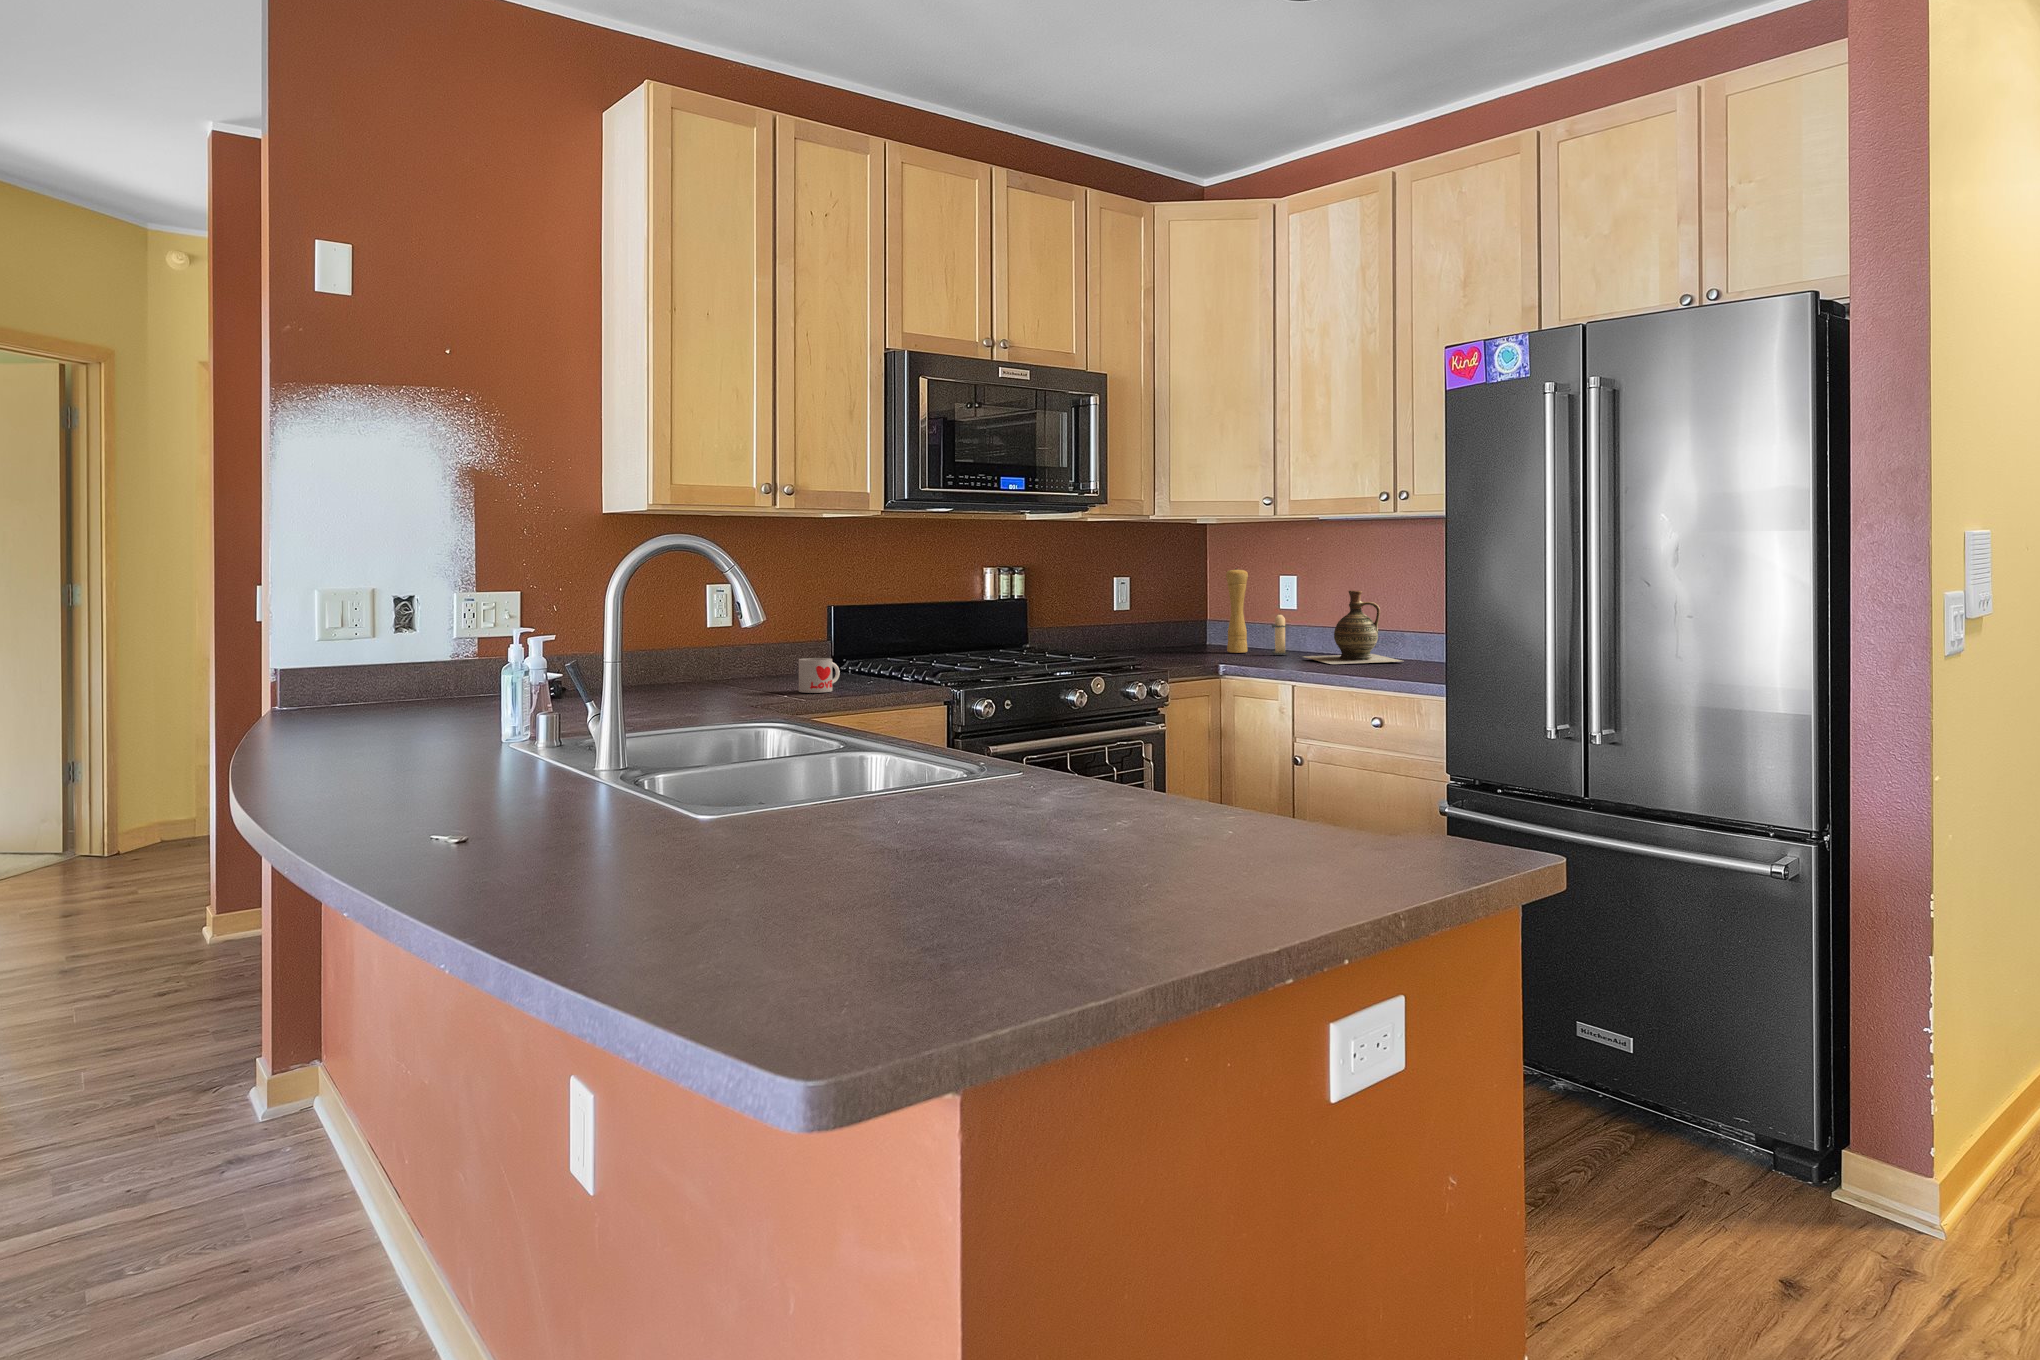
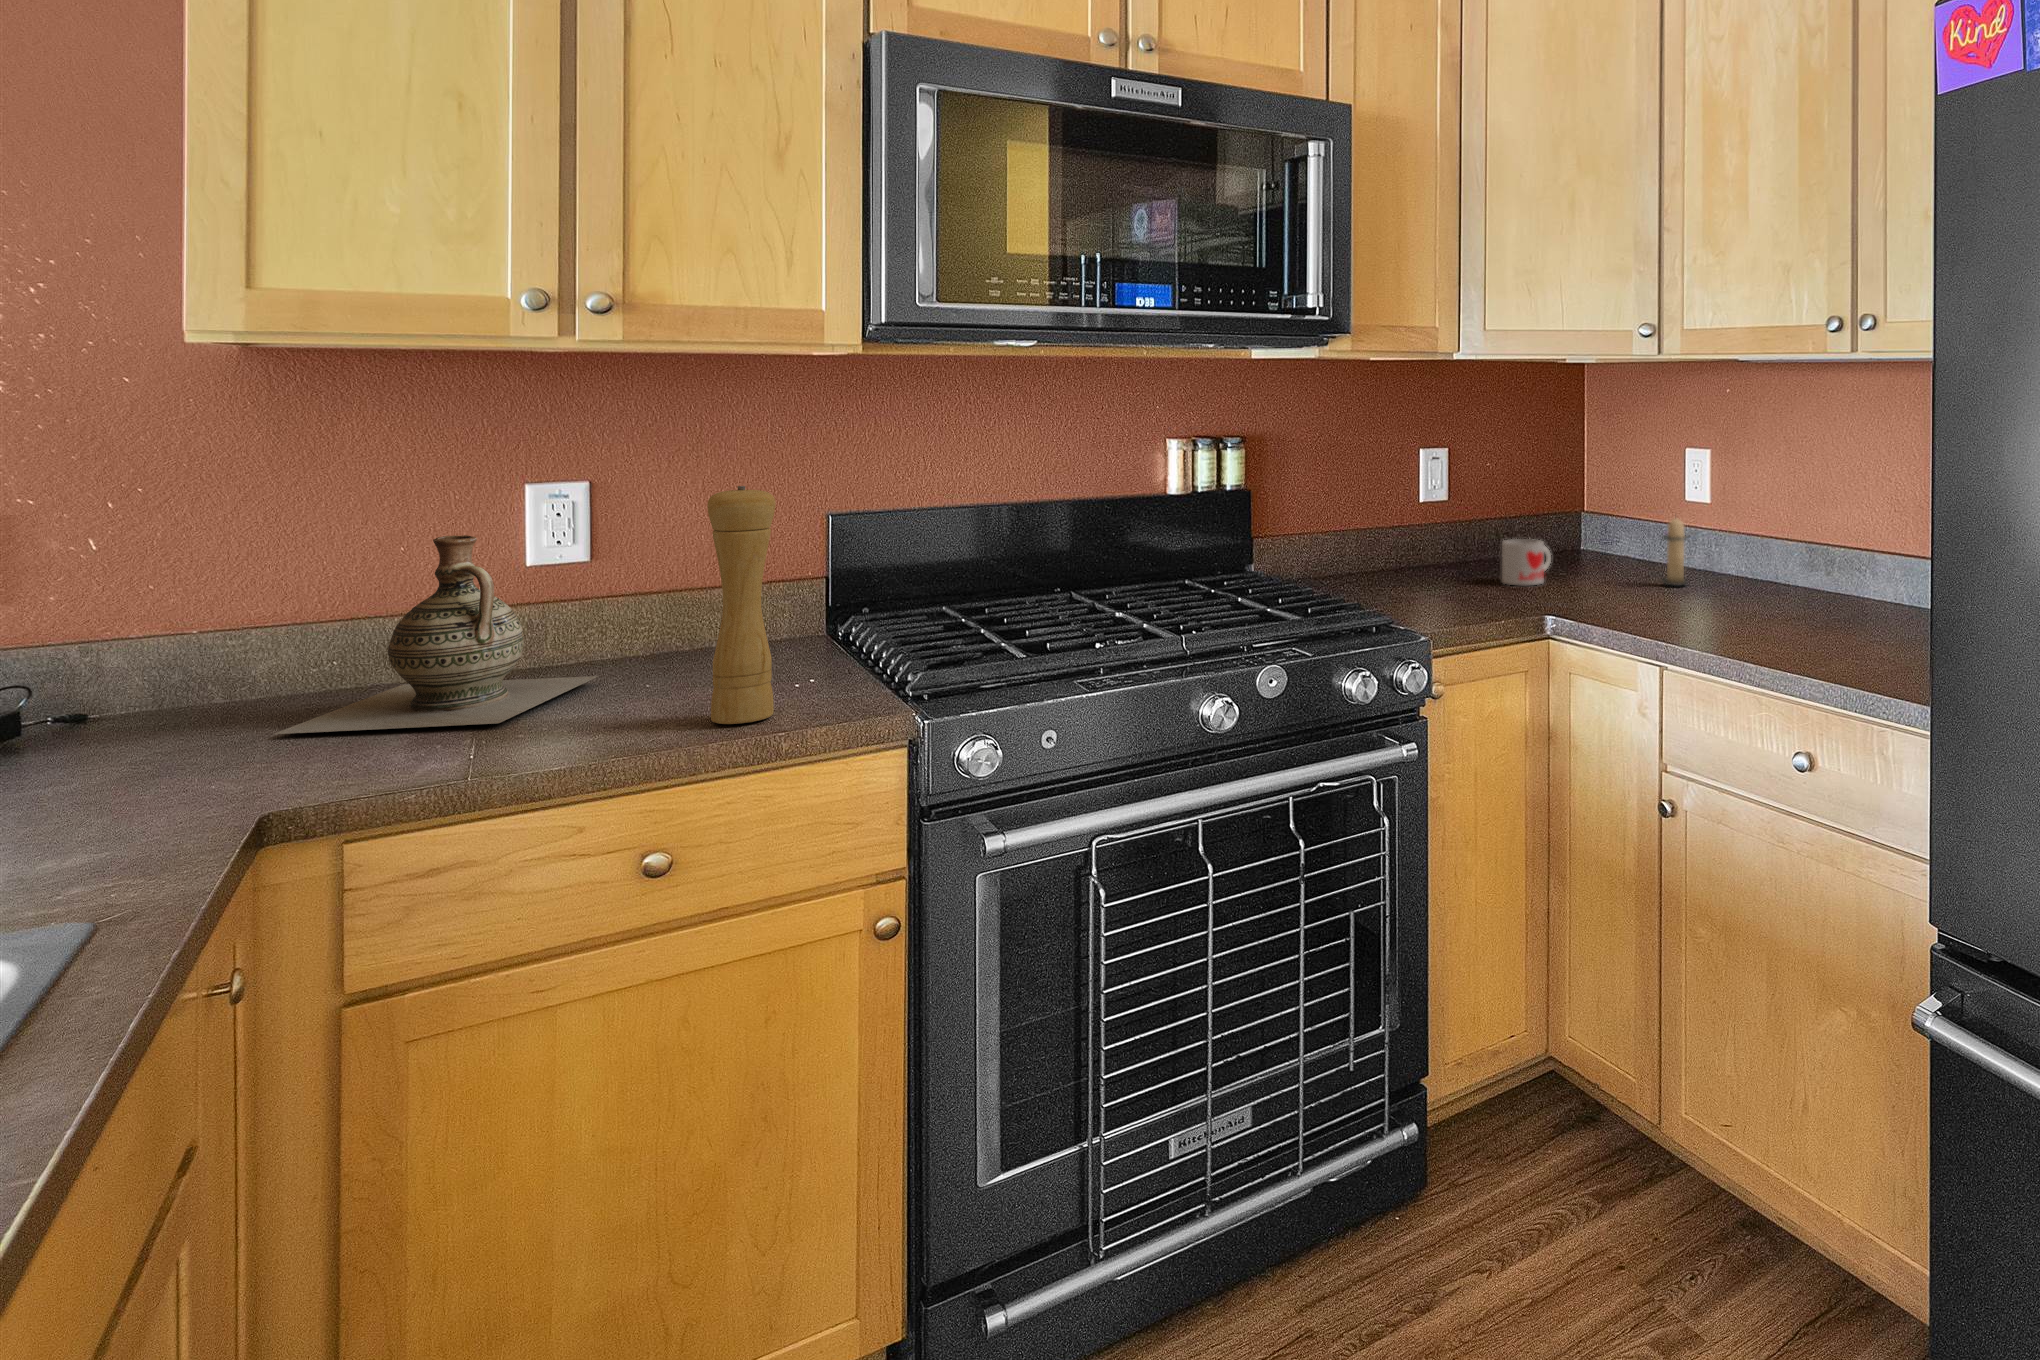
pepper mill: present [1226,568,1248,653] -> present [707,486,776,724]
ceramic jug: present [1304,590,1402,664] -> present [274,535,598,734]
mug: present [799,658,840,693] -> present [1502,539,1551,585]

